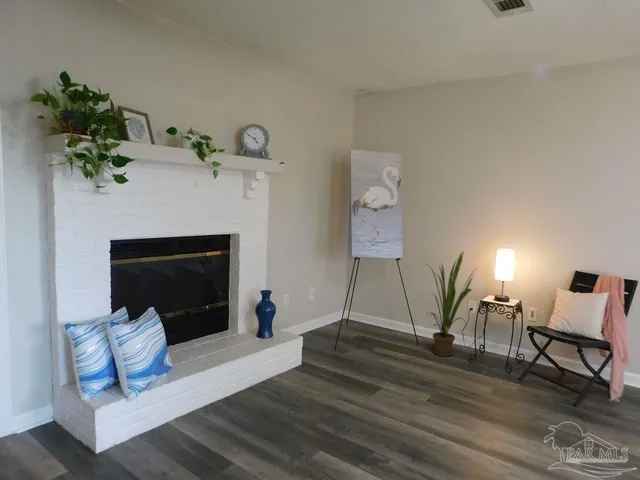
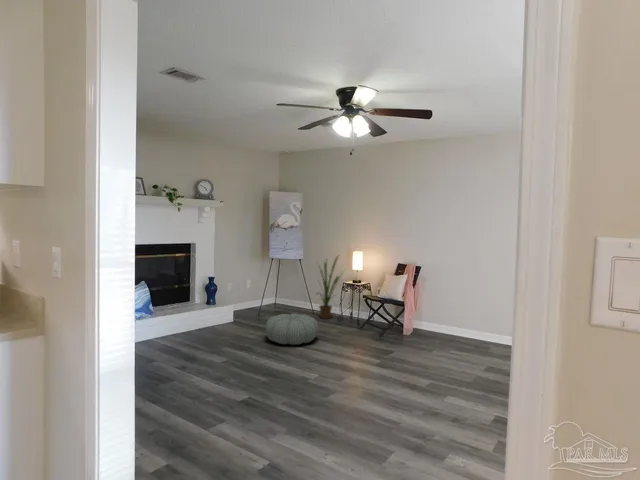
pouf: none [374,362,474,431] -> present [266,314,319,345]

